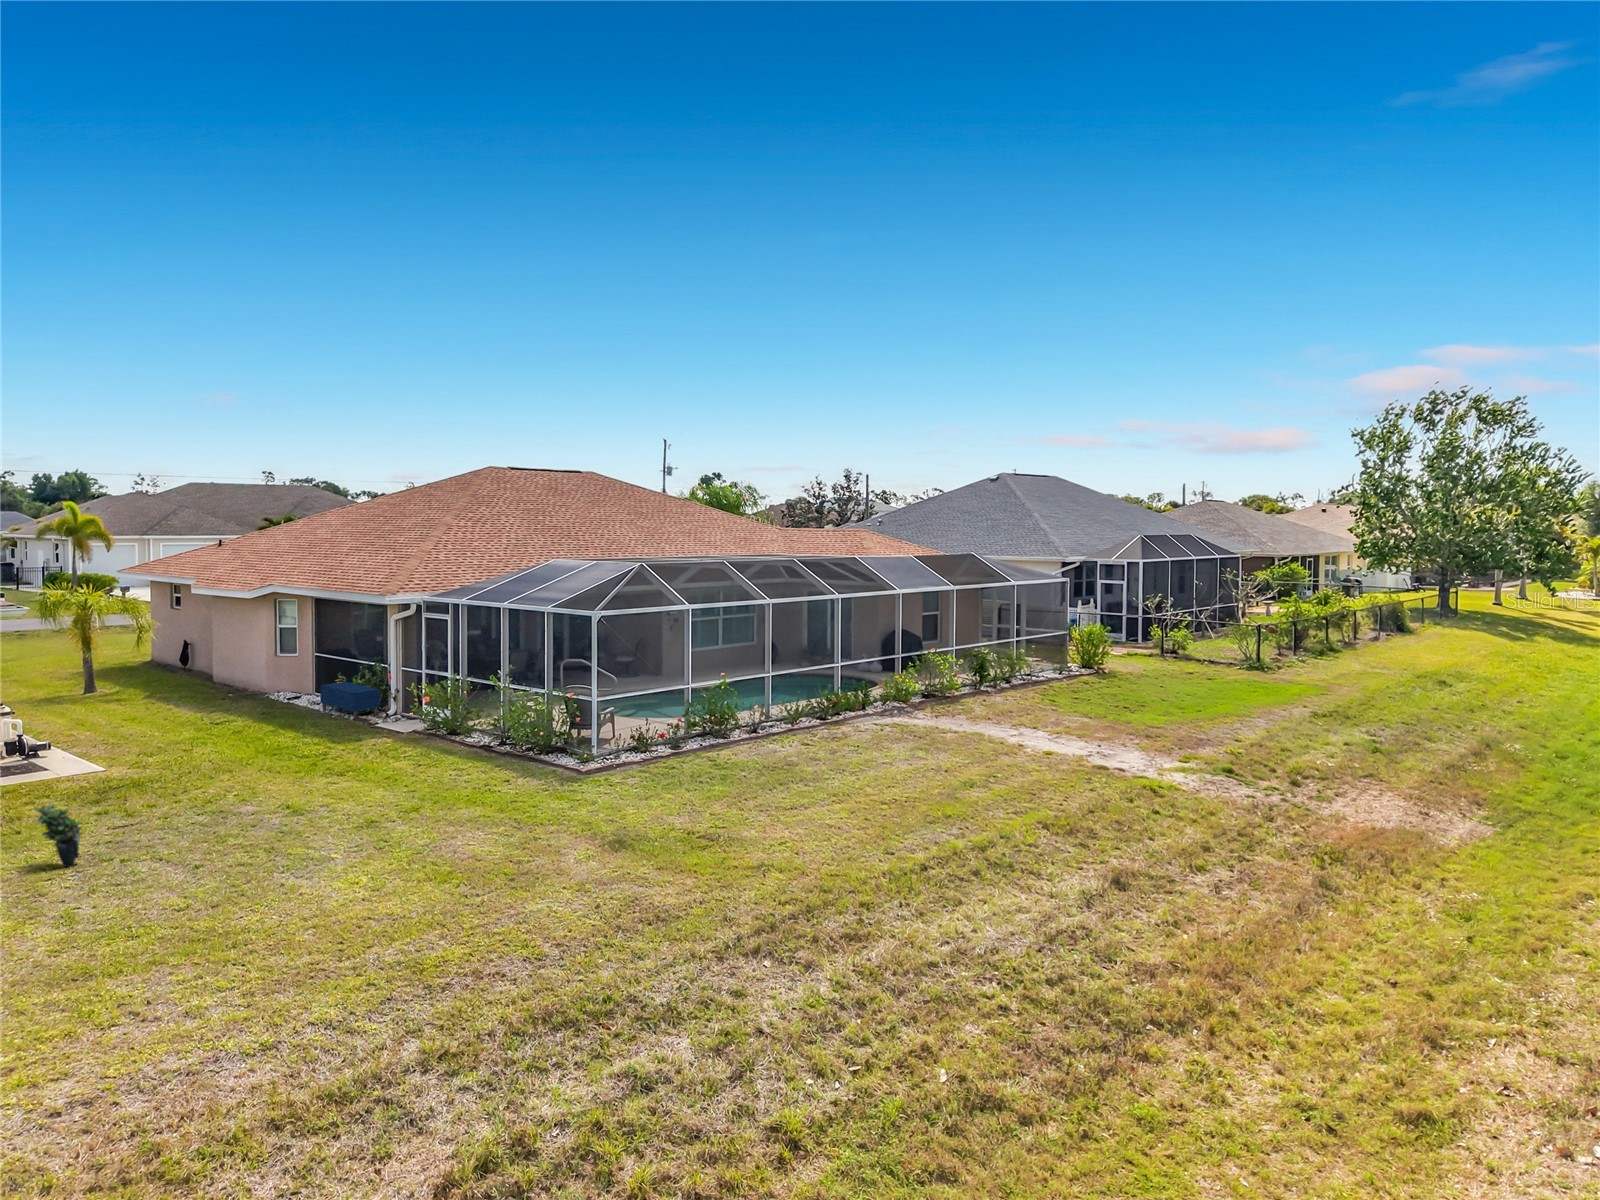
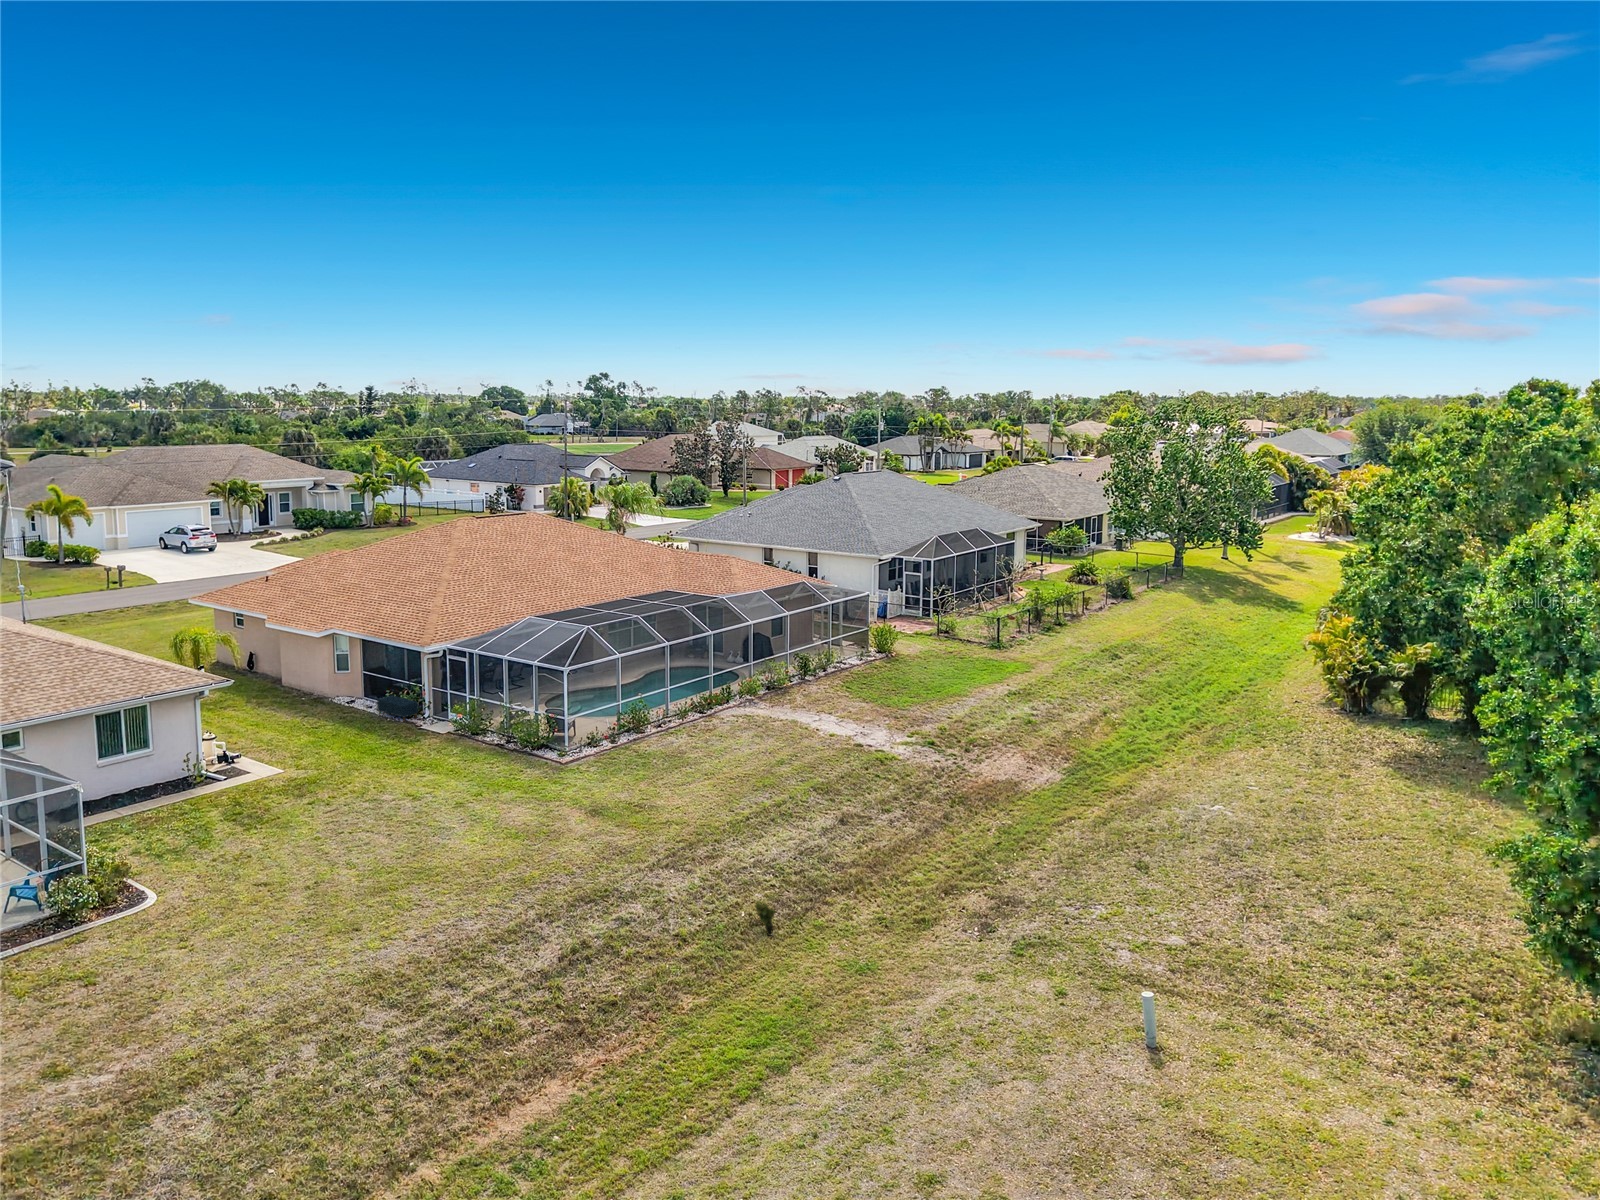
potted plant: present [34,803,82,867] -> present [755,901,775,936]

